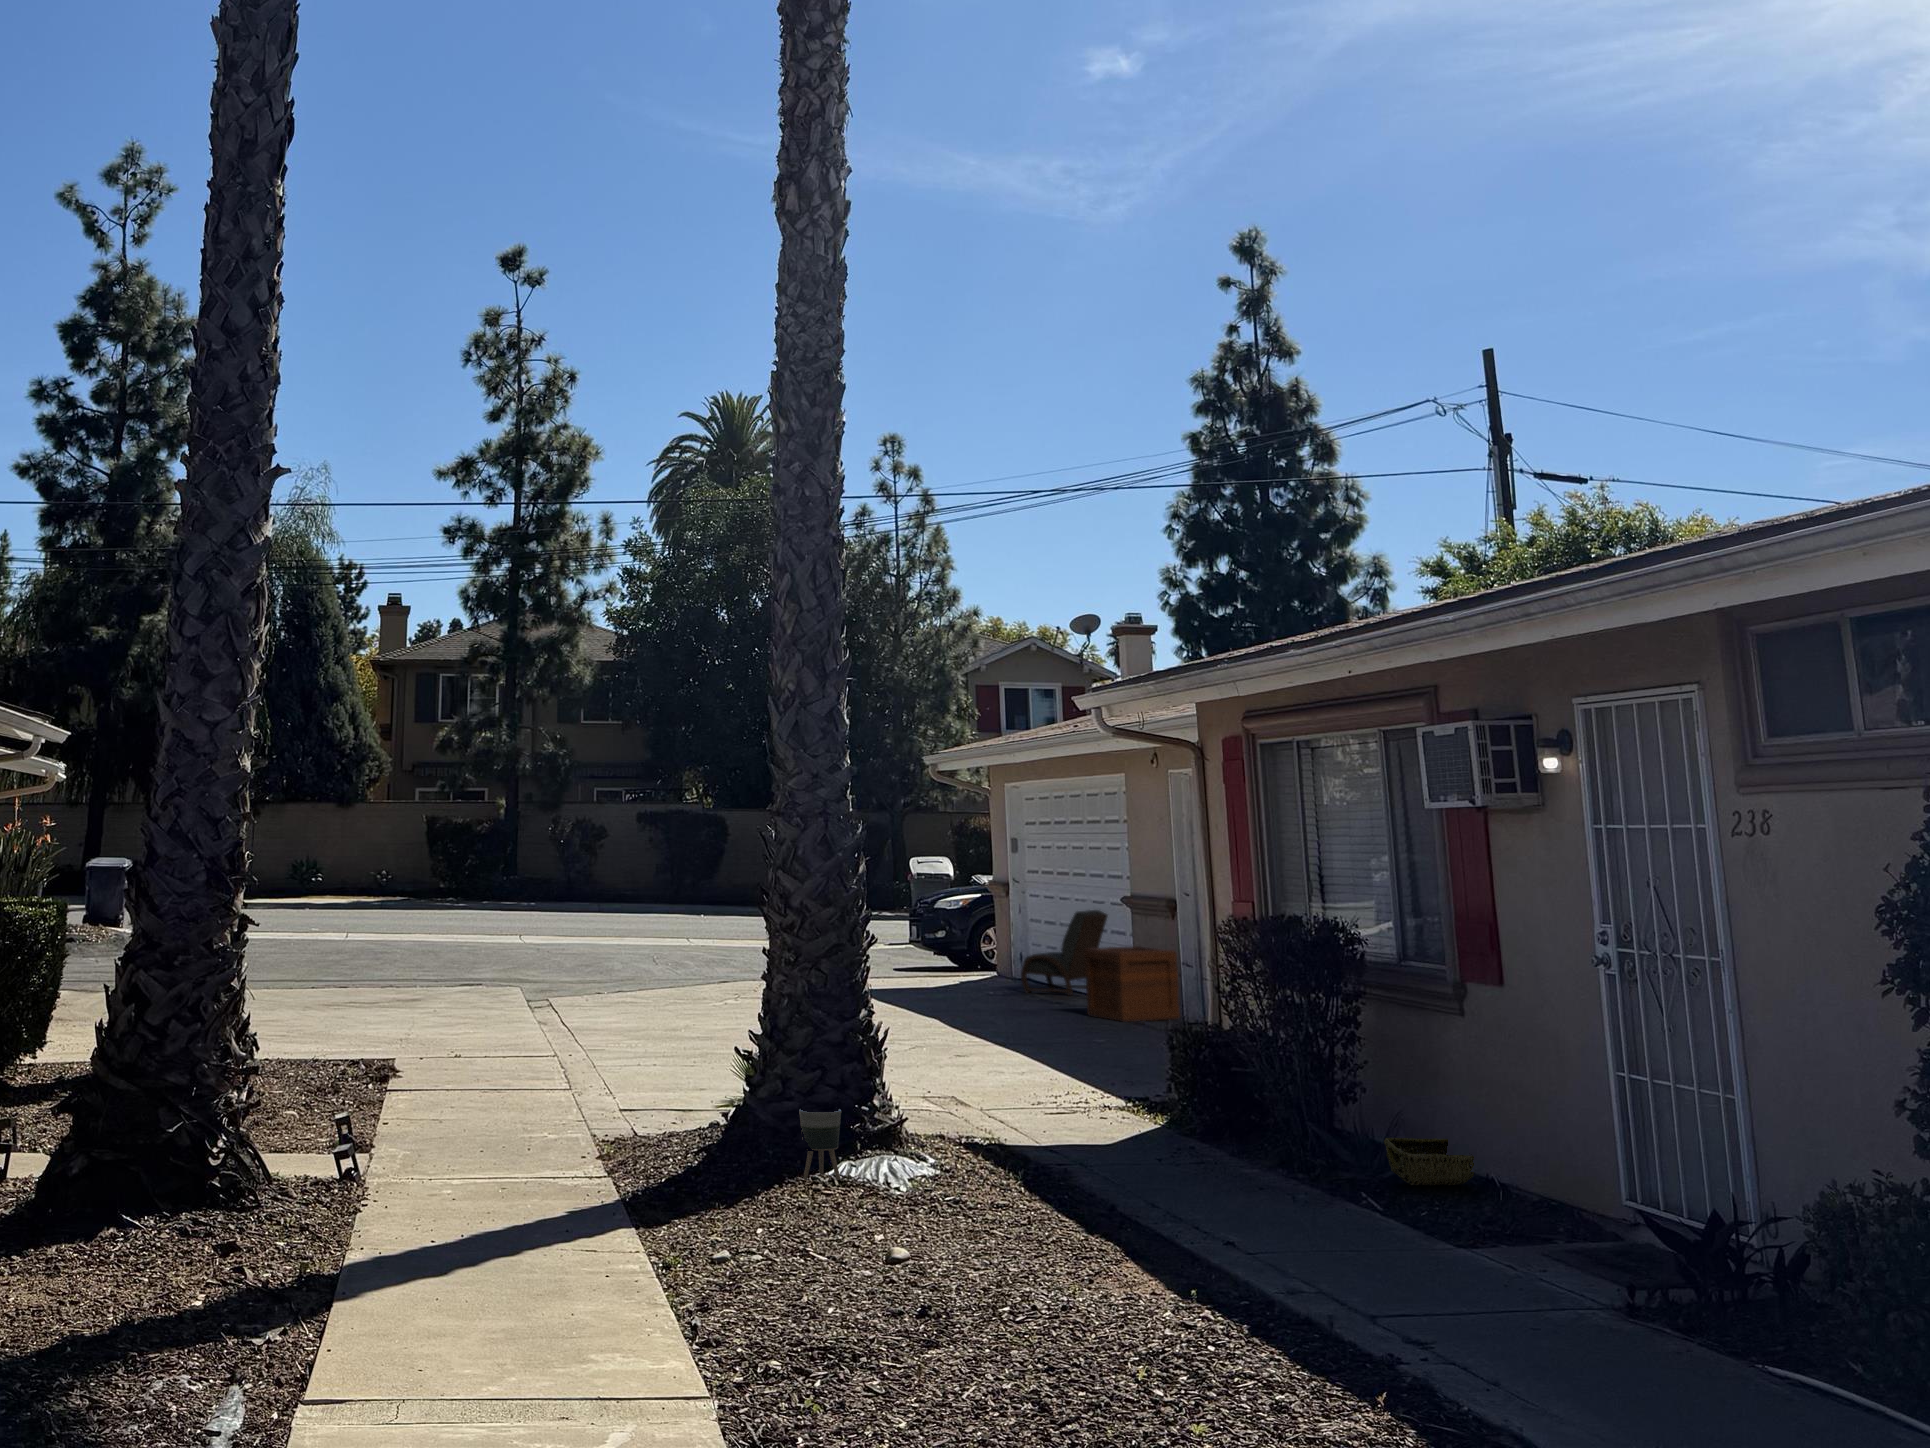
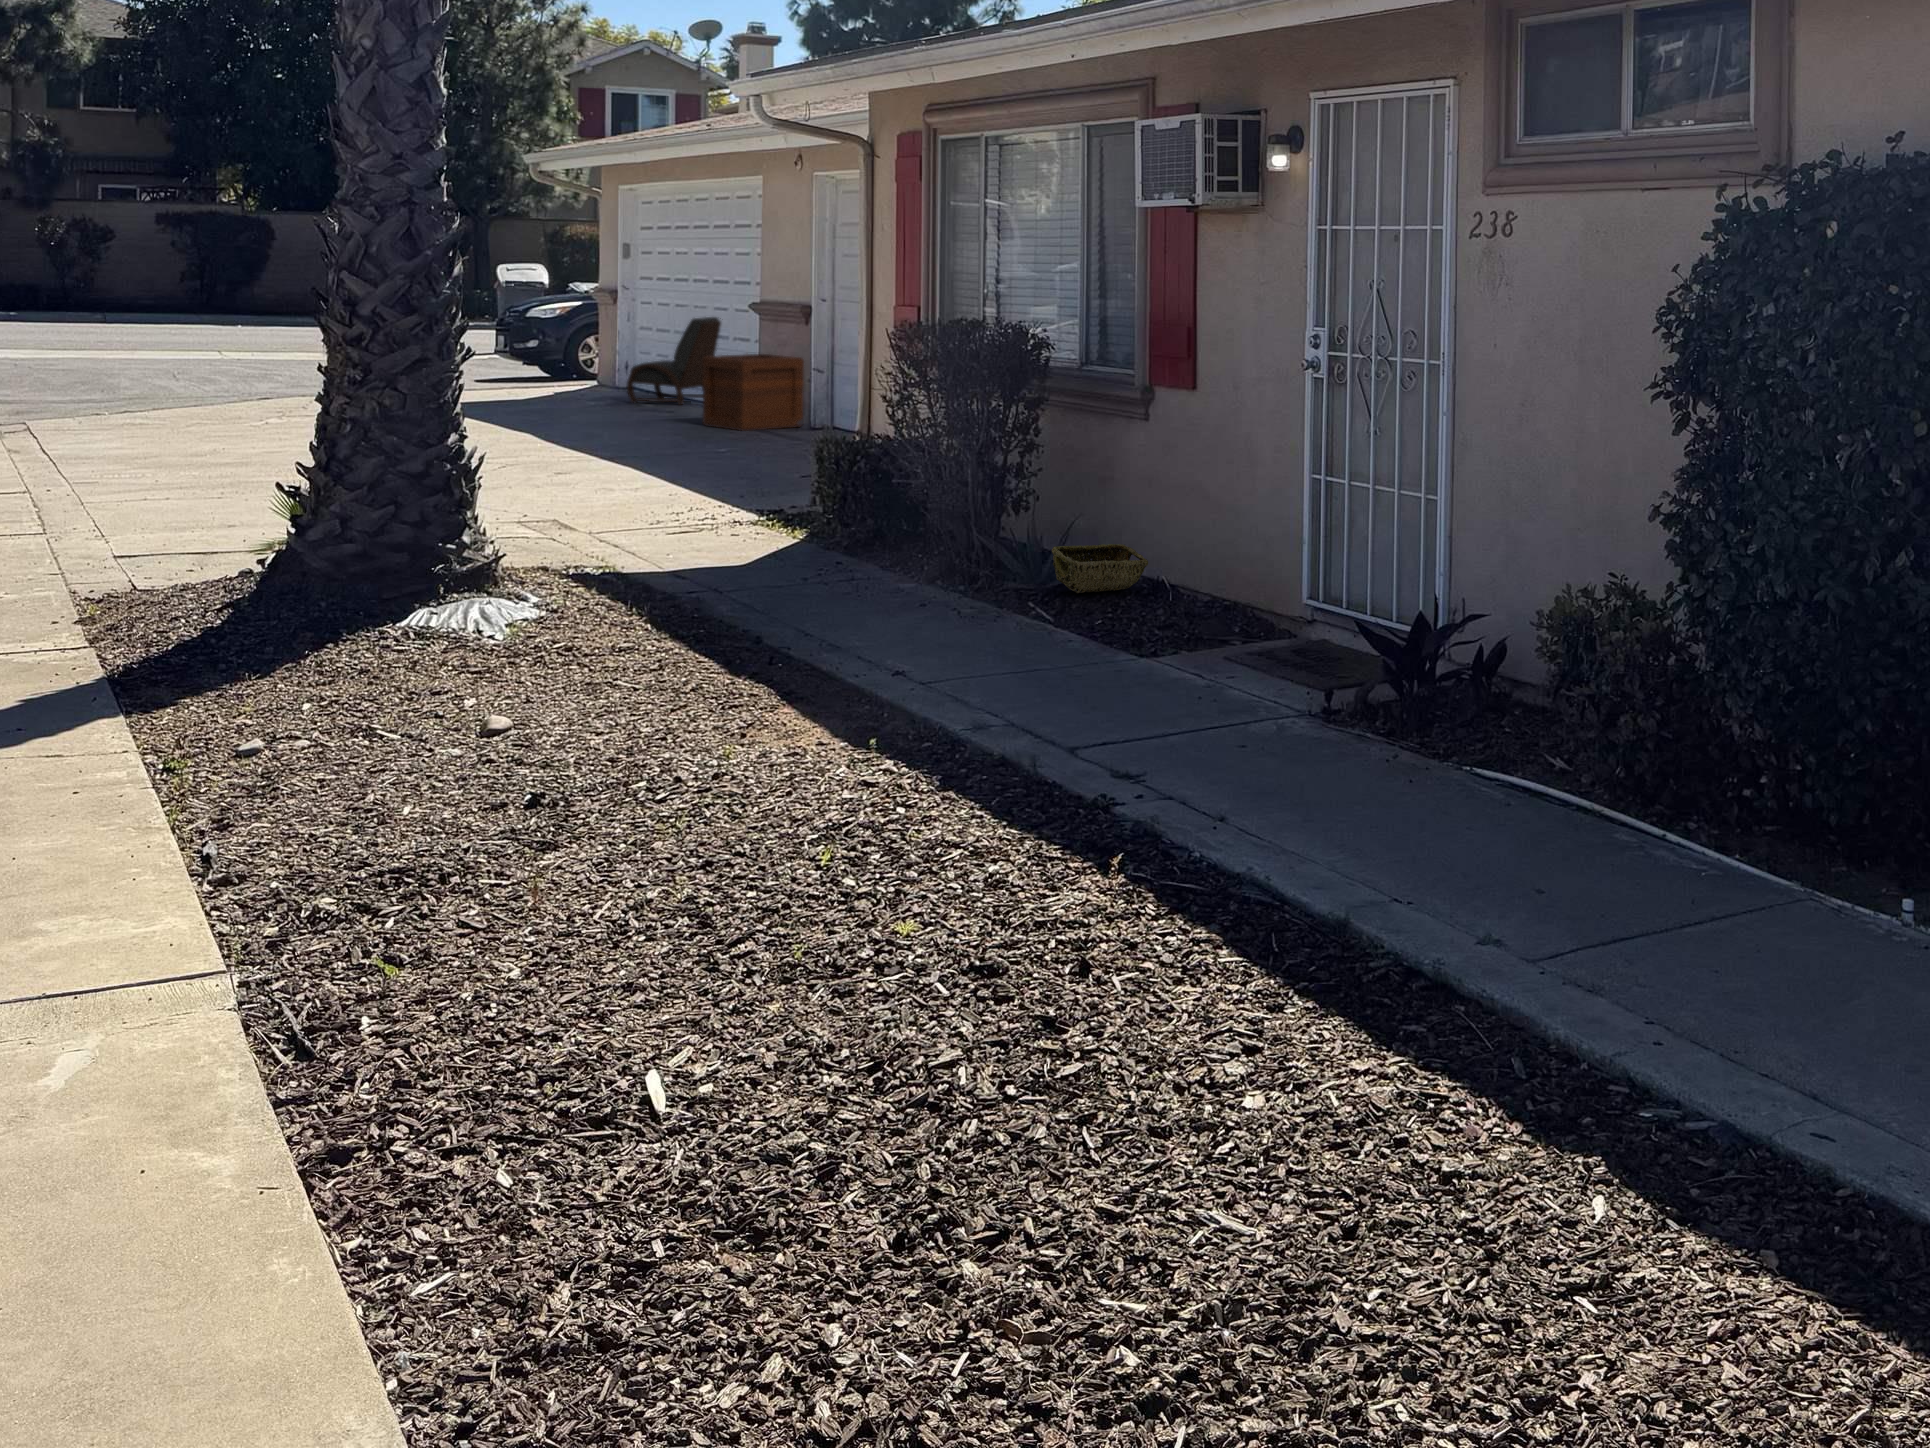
planter: present [799,1109,841,1180] -> none [363,546,420,632]

